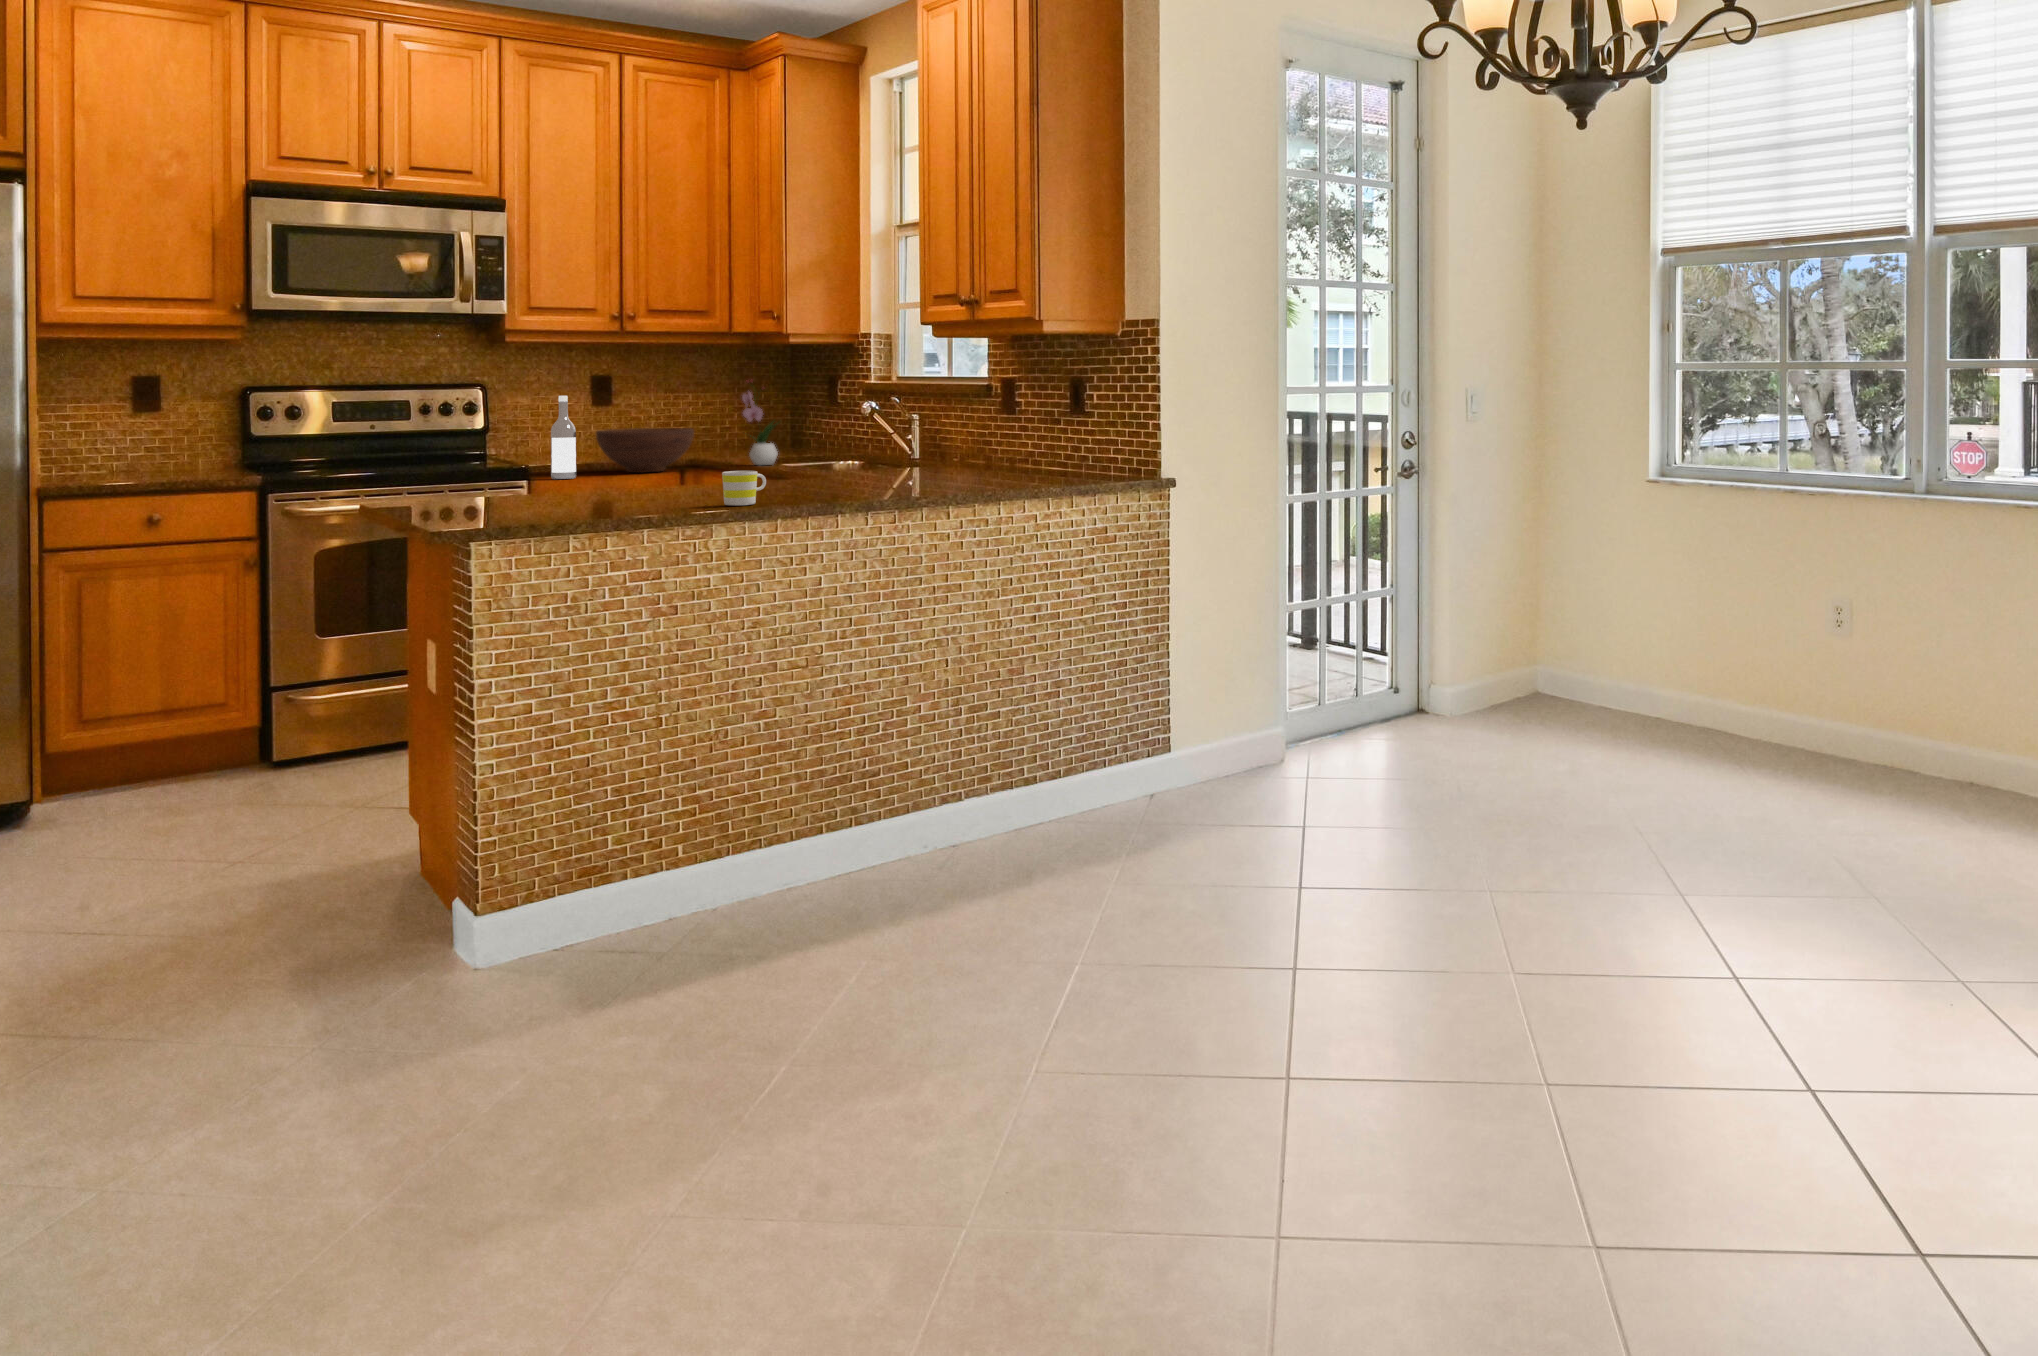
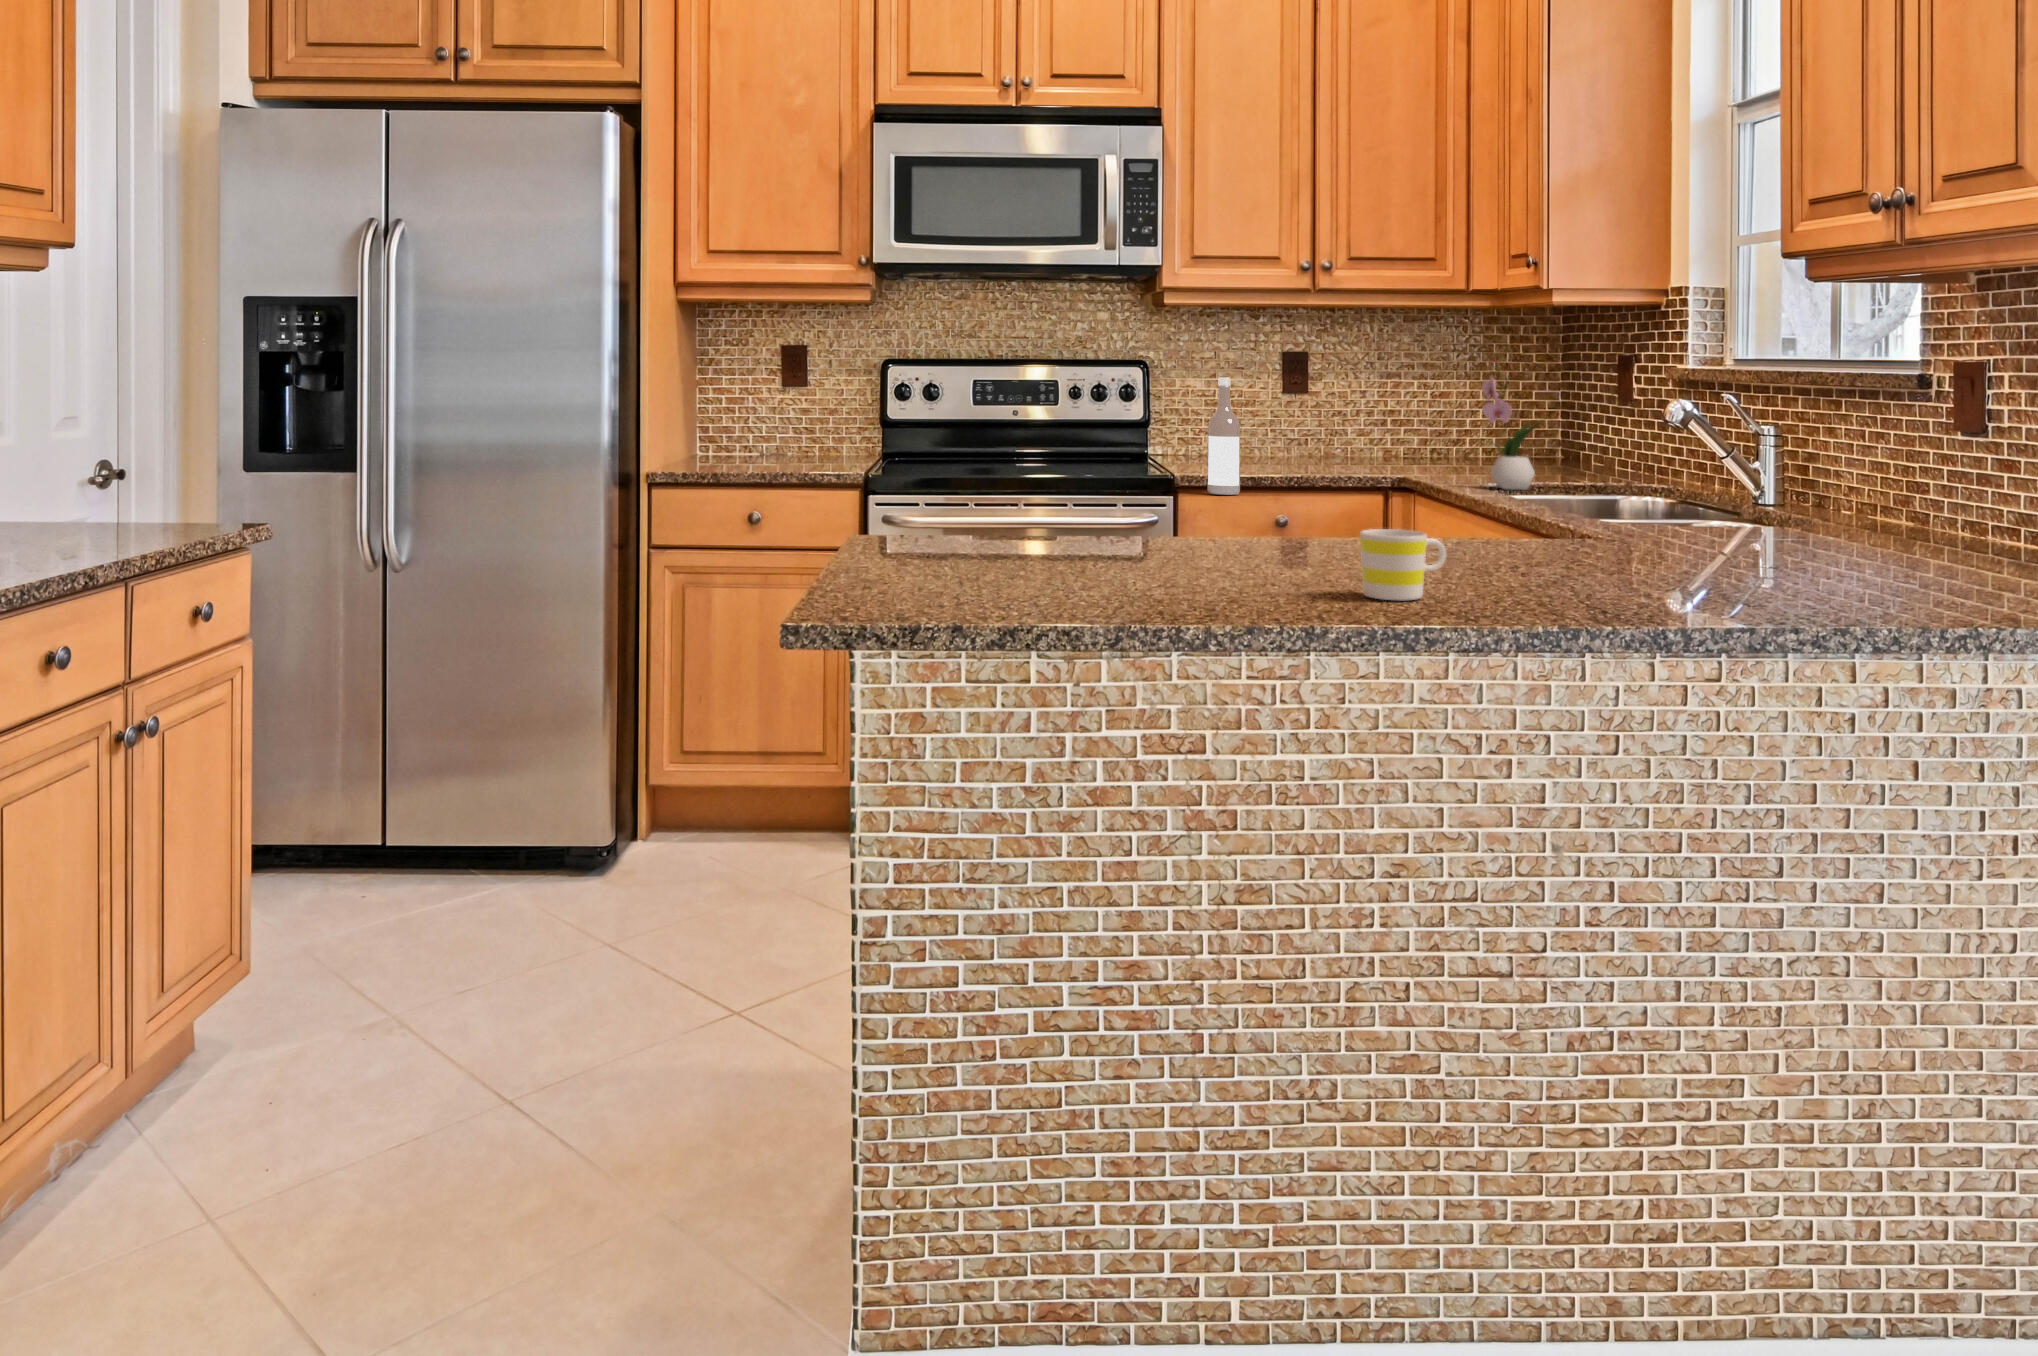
fruit bowl: present [596,428,694,473] -> none [1274,426,1408,491]

